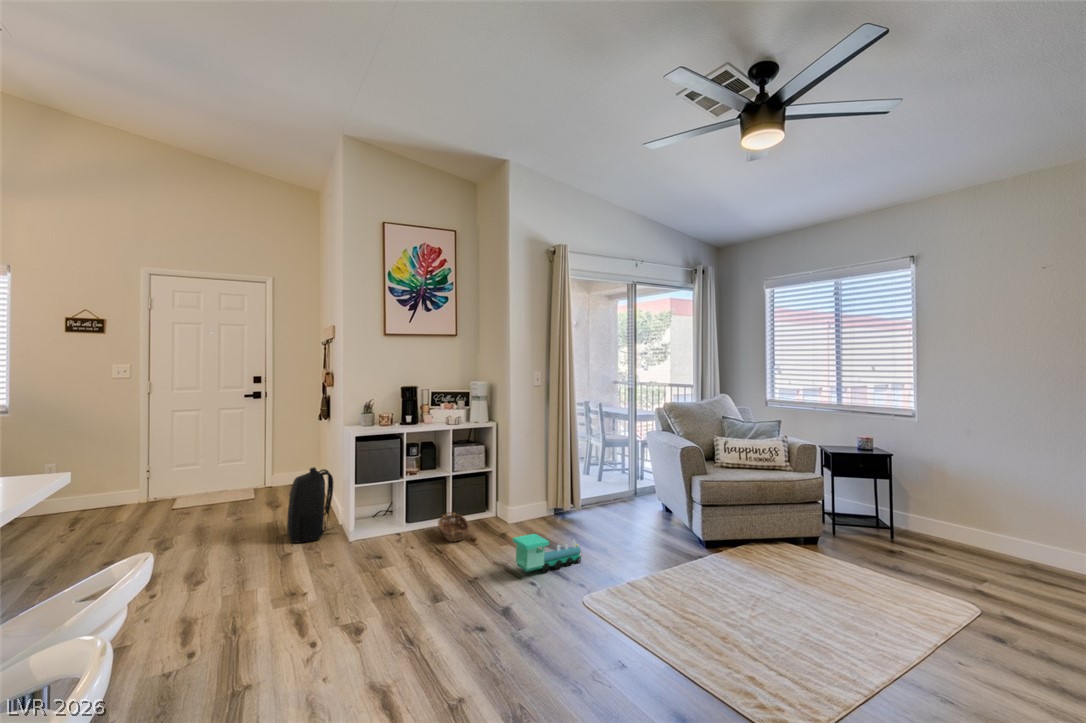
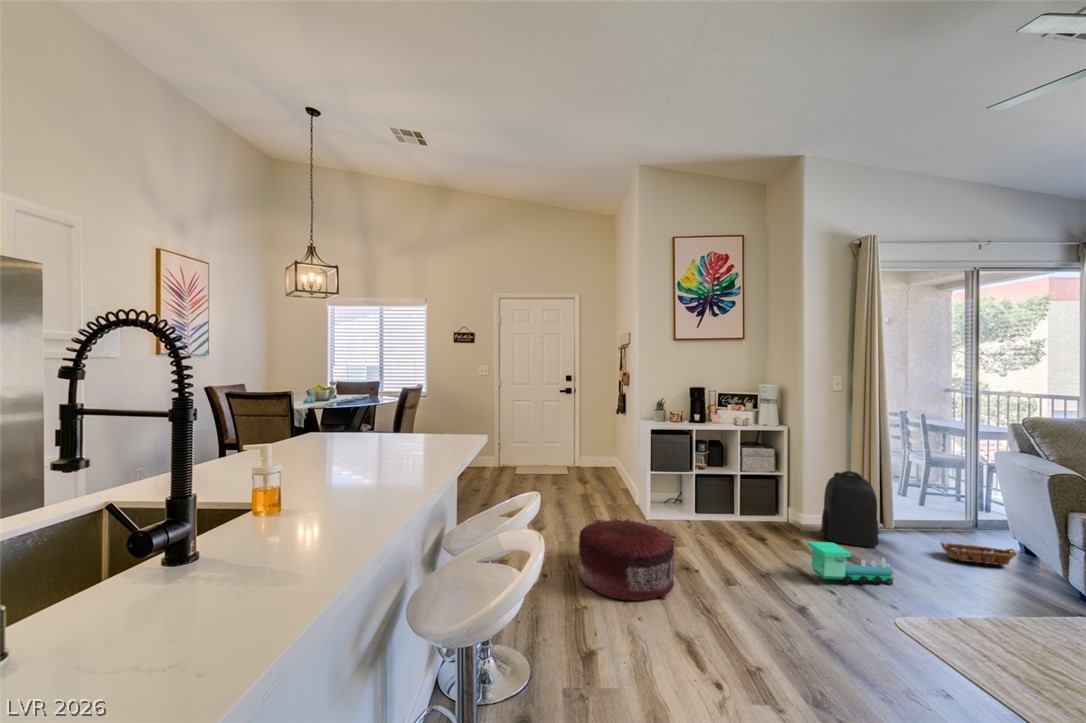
backpack: present [287,467,333,543] -> present [821,471,879,548]
basket: present [438,512,469,542] -> present [941,542,1016,565]
pouf: none [243,551,376,664] -> present [579,519,675,601]

